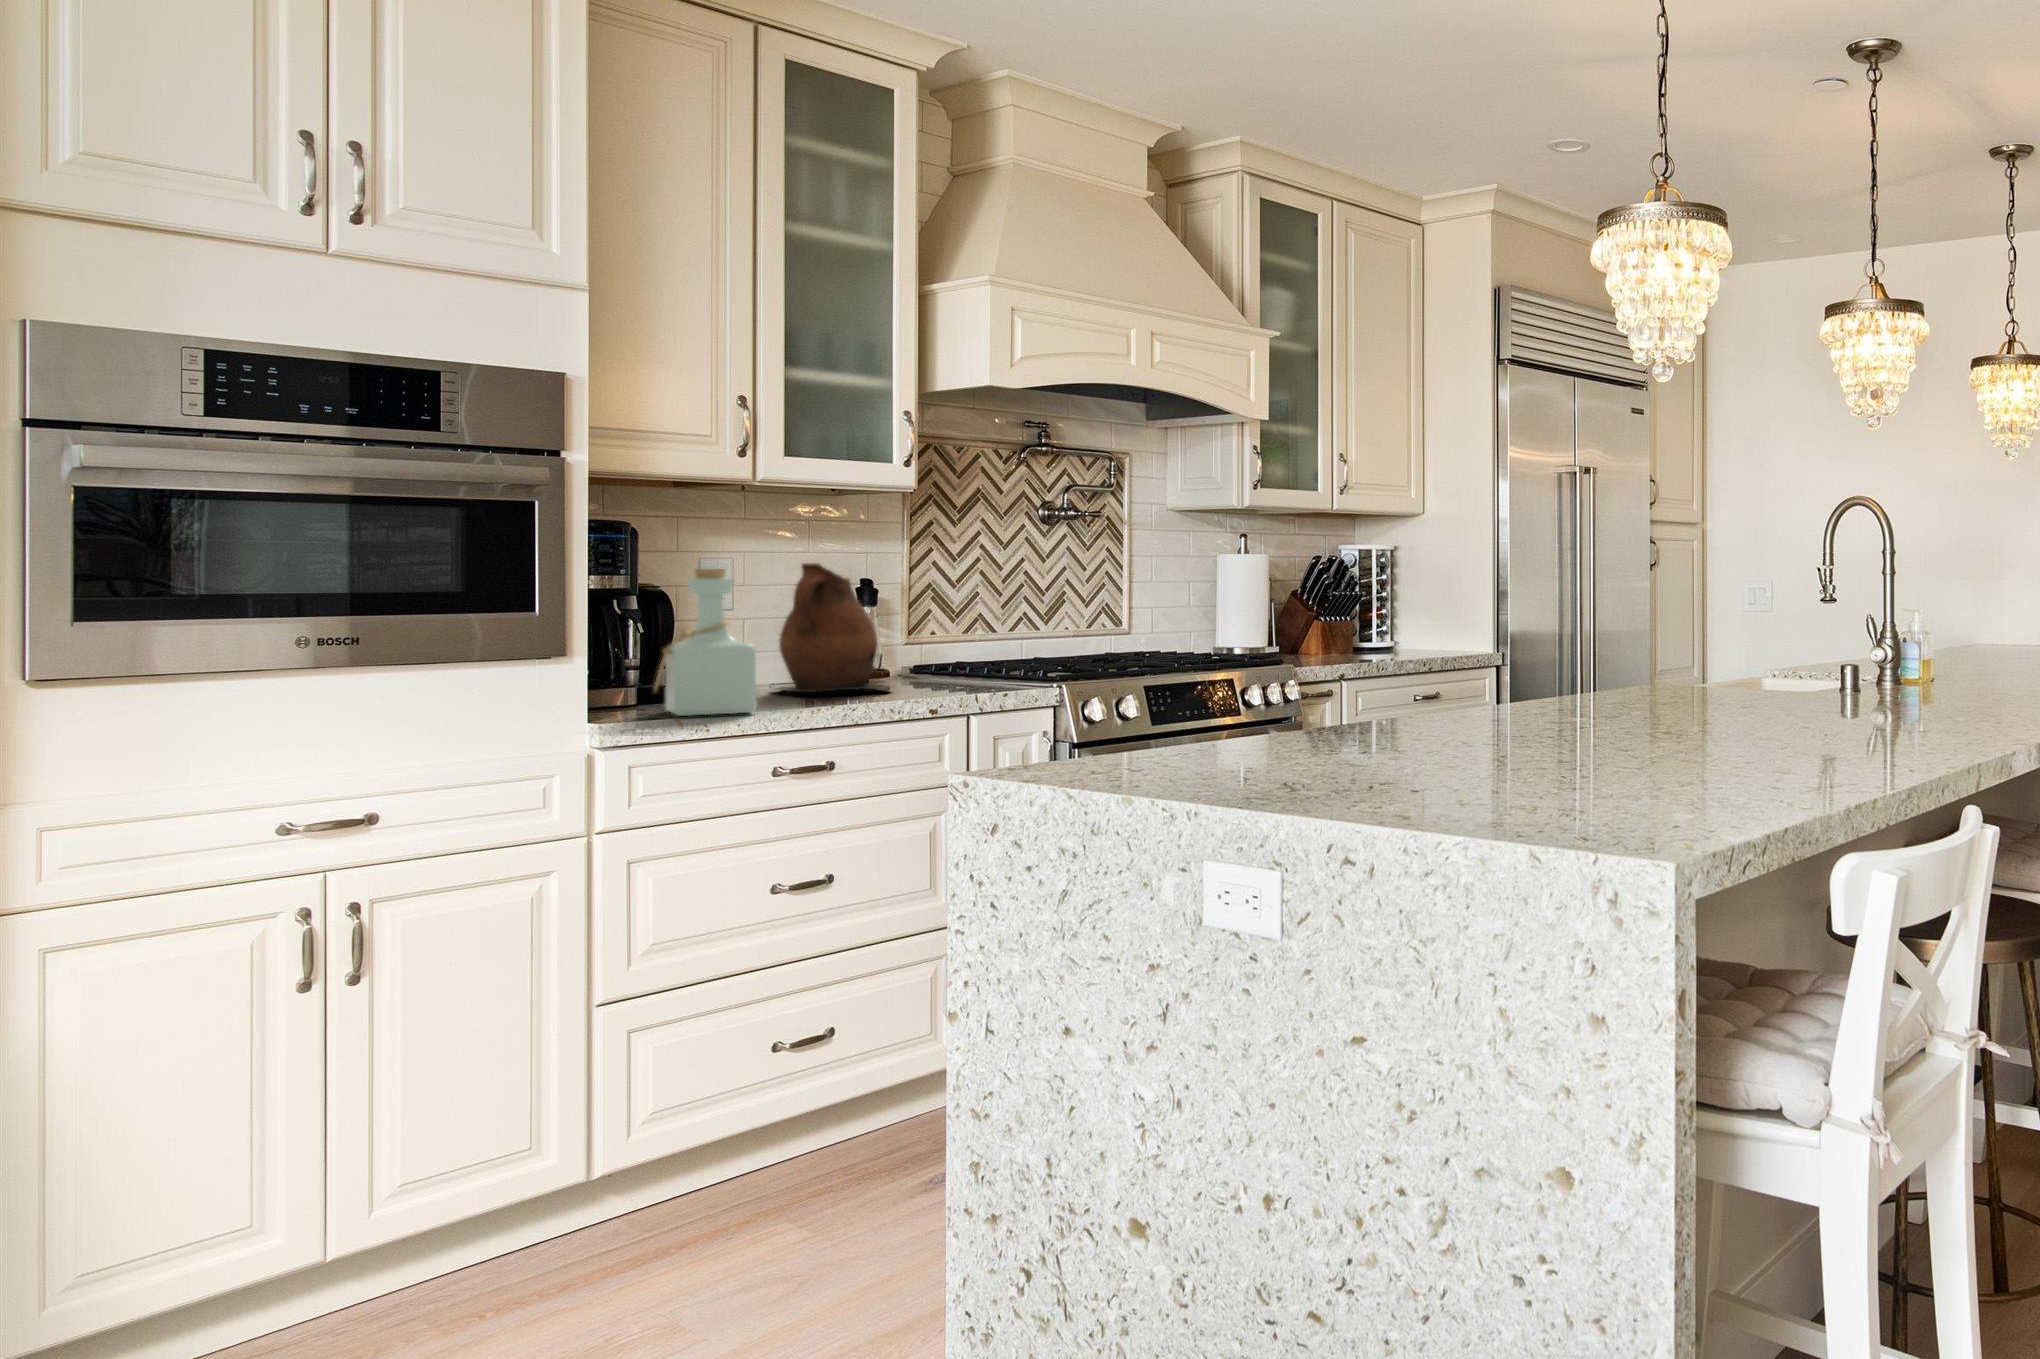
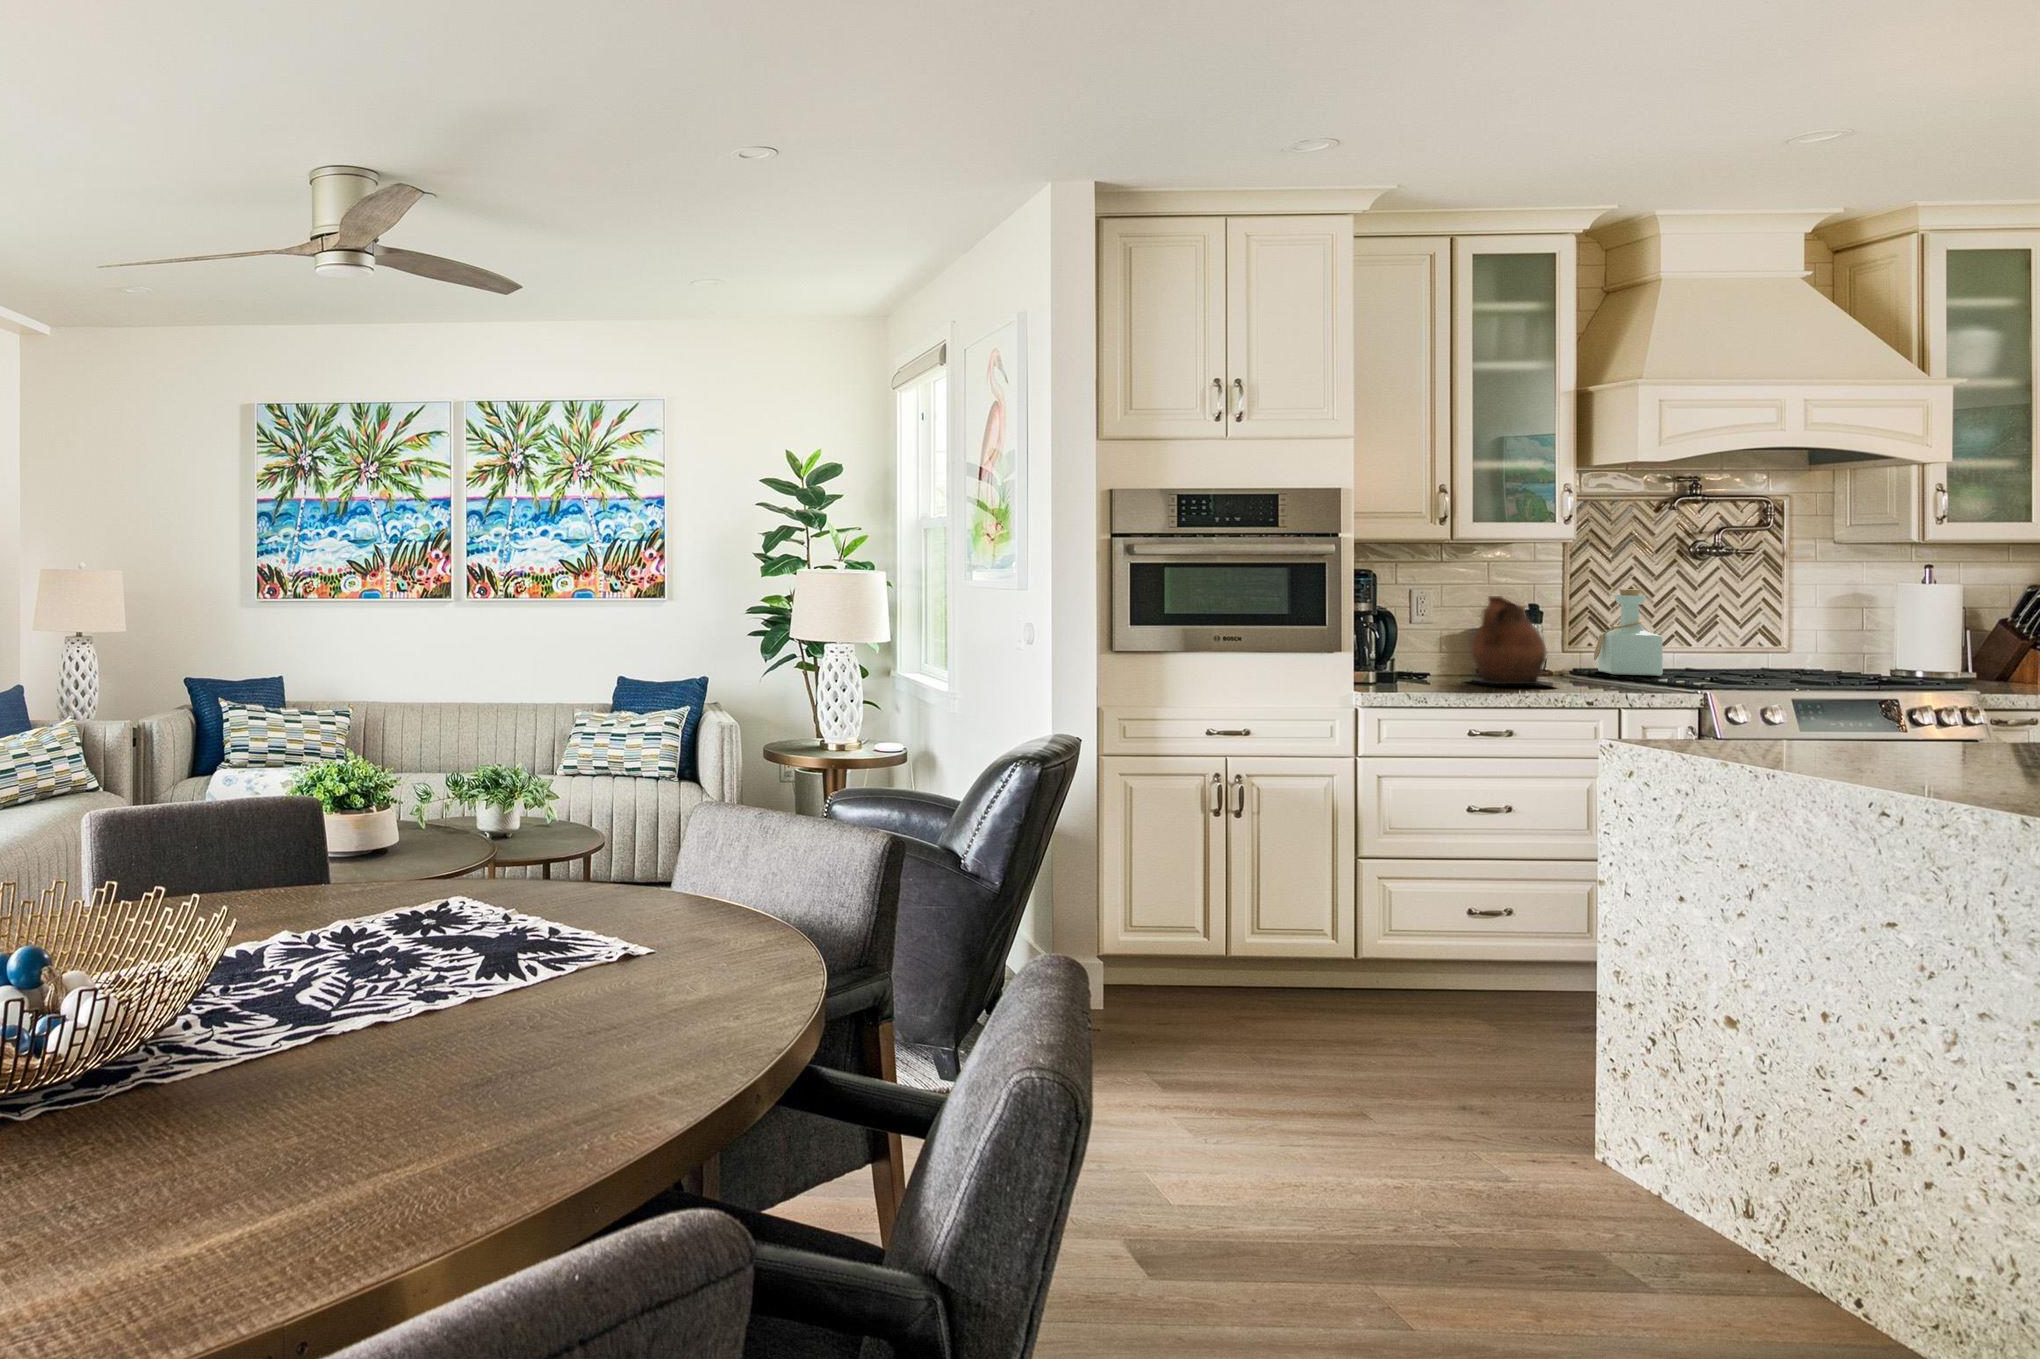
bottle: present [655,569,756,716] -> present [1594,589,1663,676]

